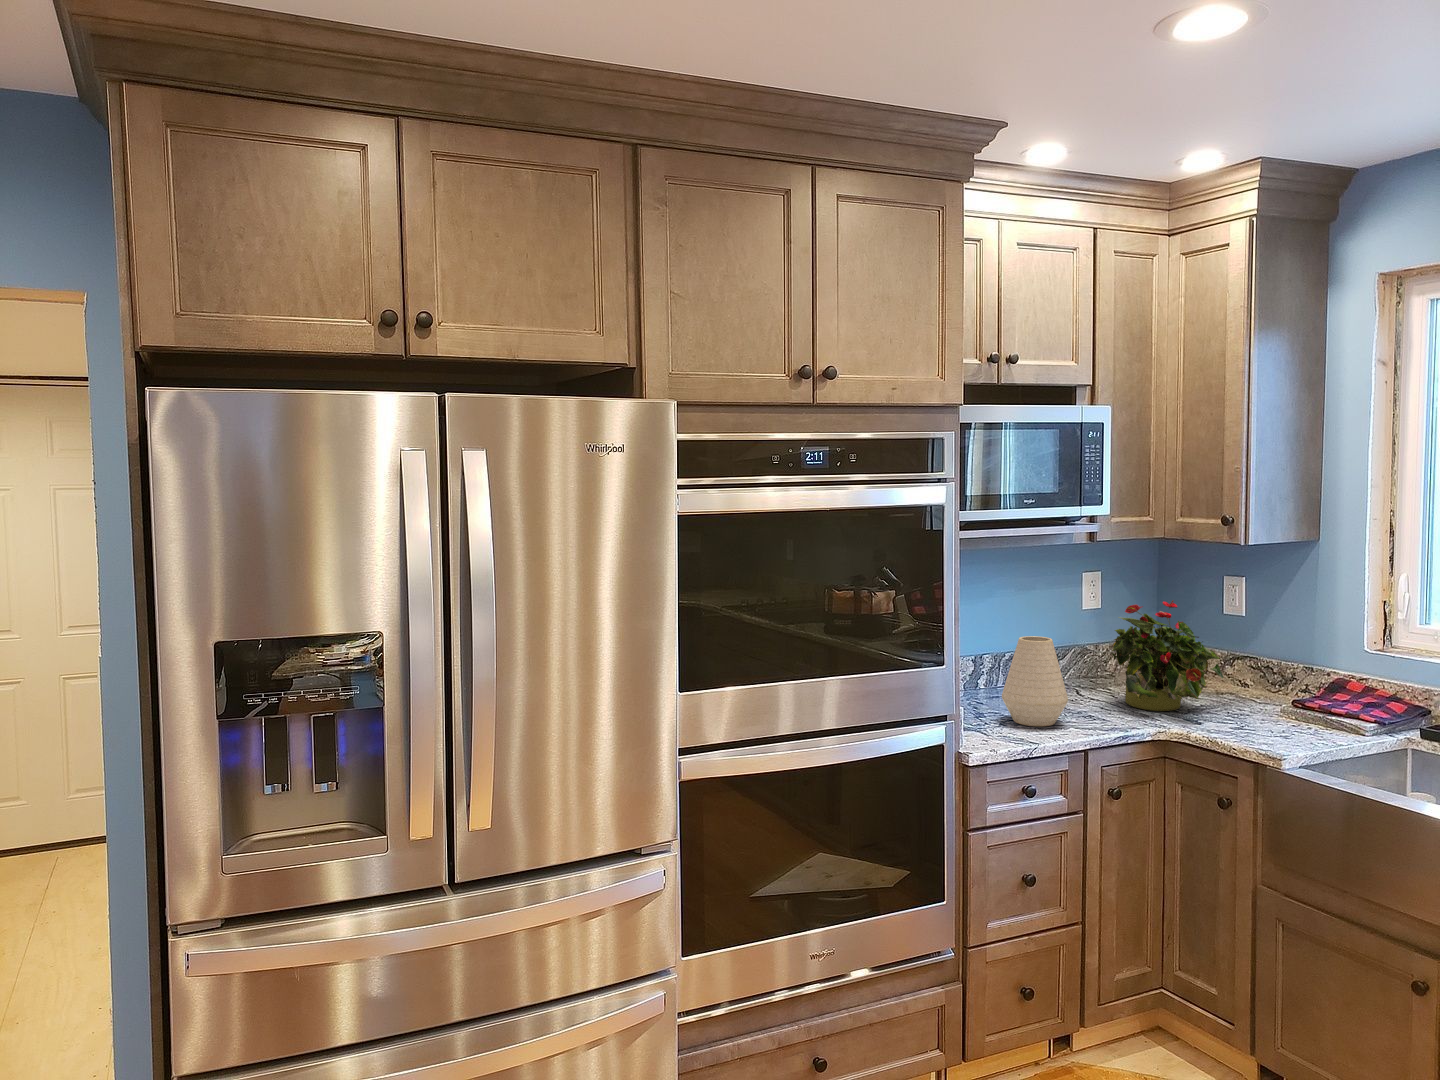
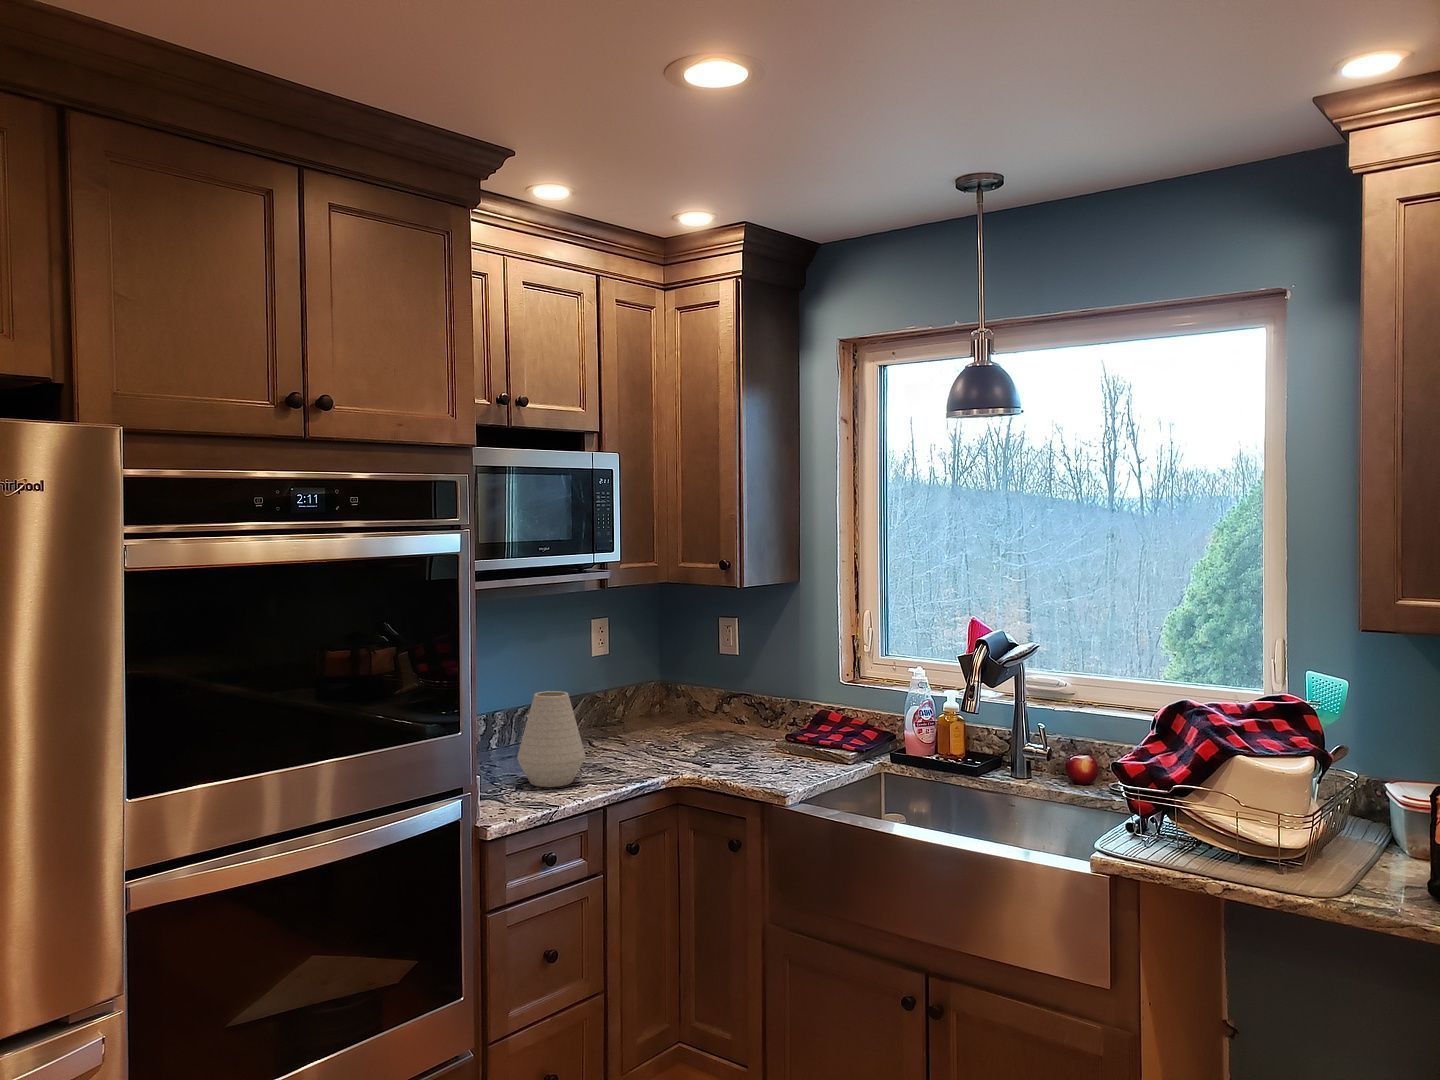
potted plant: present [1112,601,1223,711] -> none [623,646,726,758]

